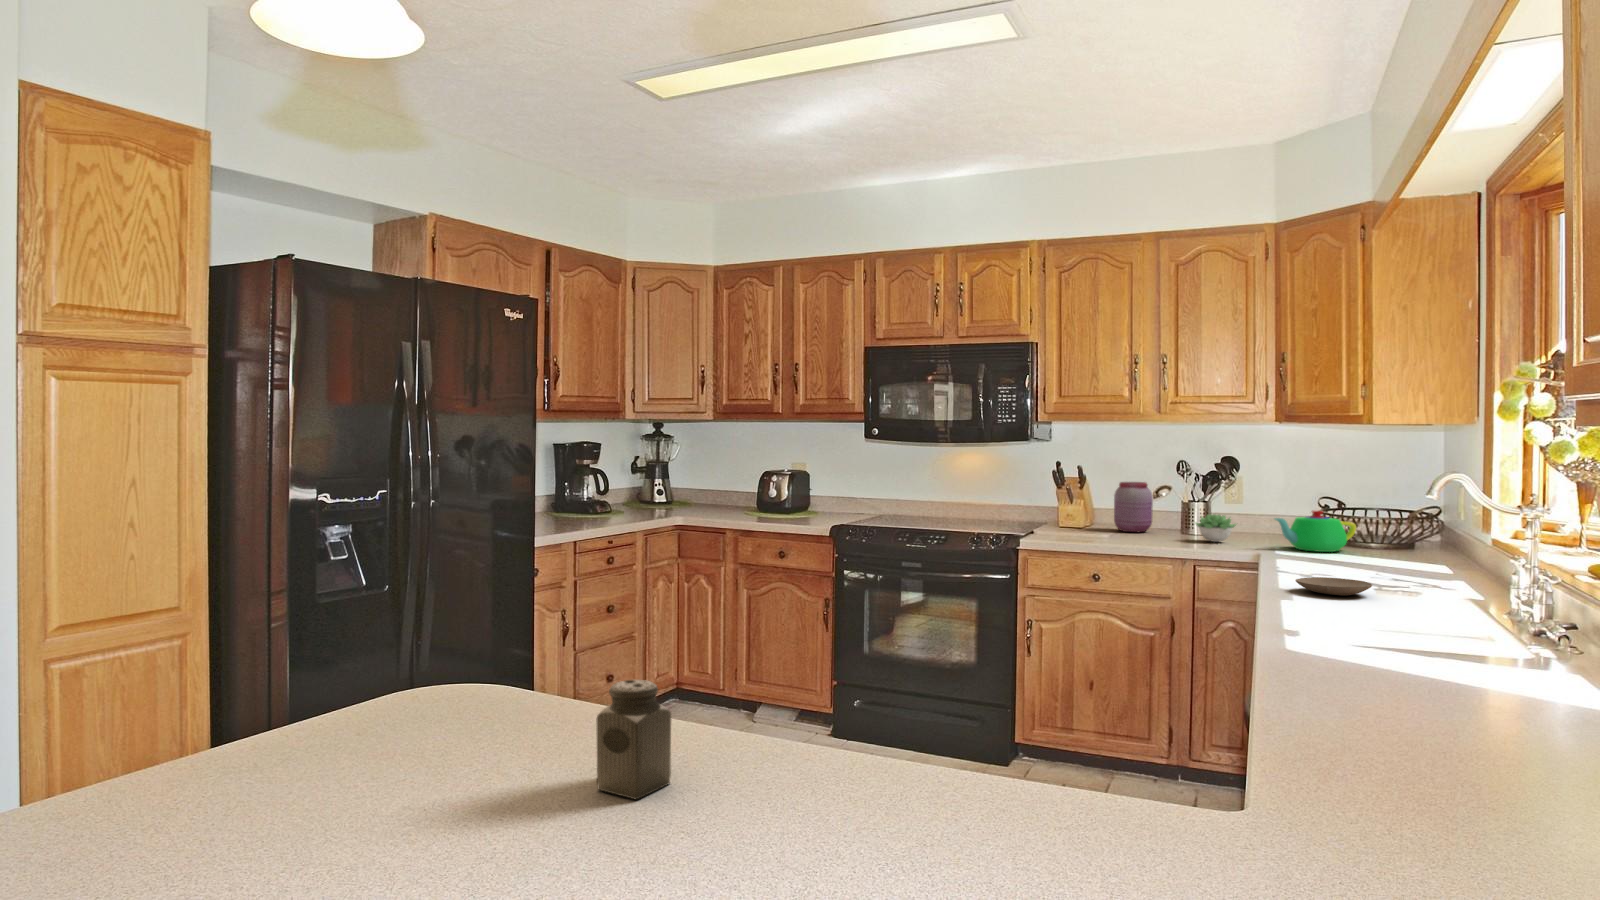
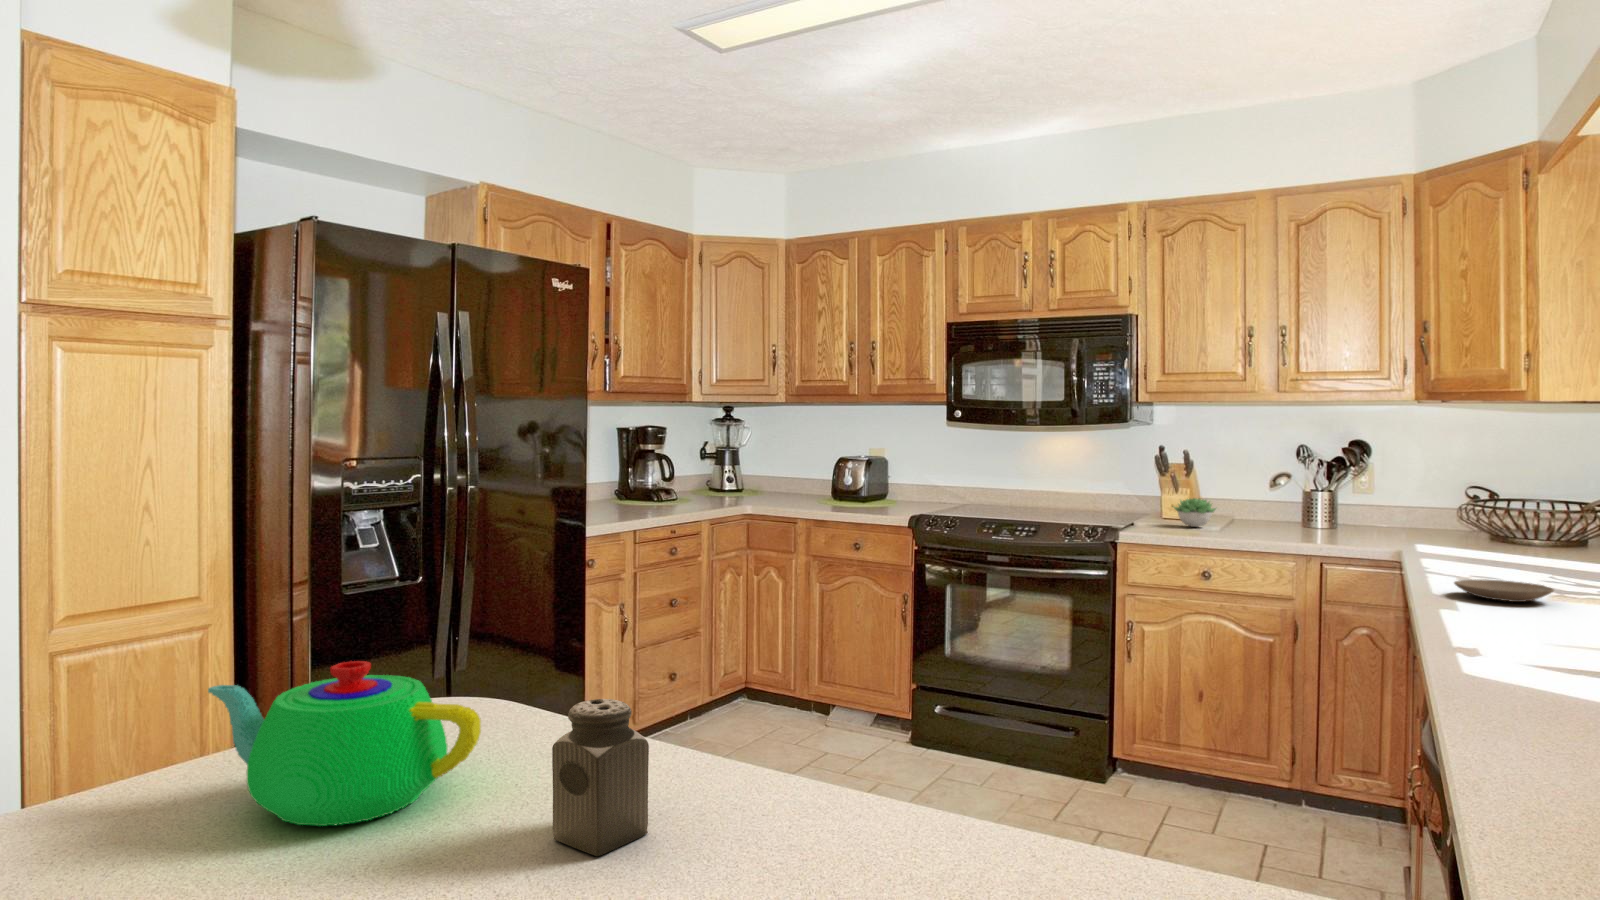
jar: present [1114,482,1153,532] -> none [1226,469,1271,526]
teapot: present [1275,511,1356,552] -> present [208,661,481,826]
succulent plant: present [1196,514,1236,542] -> present [1174,498,1216,527]

